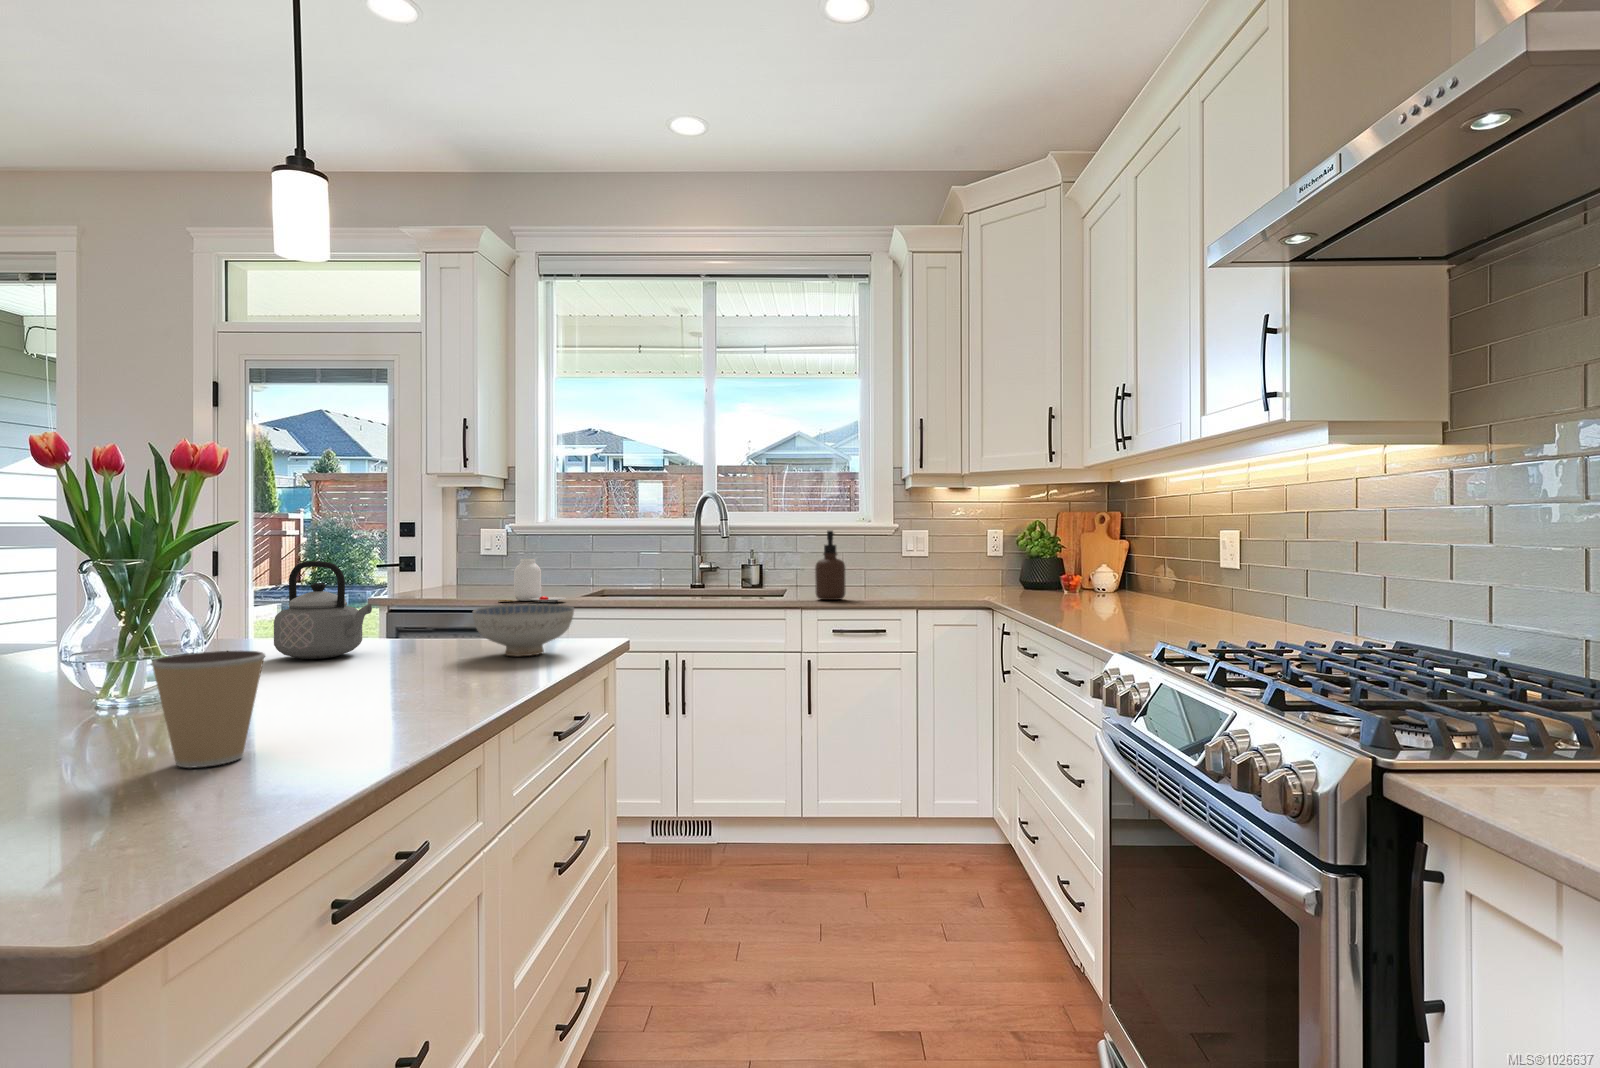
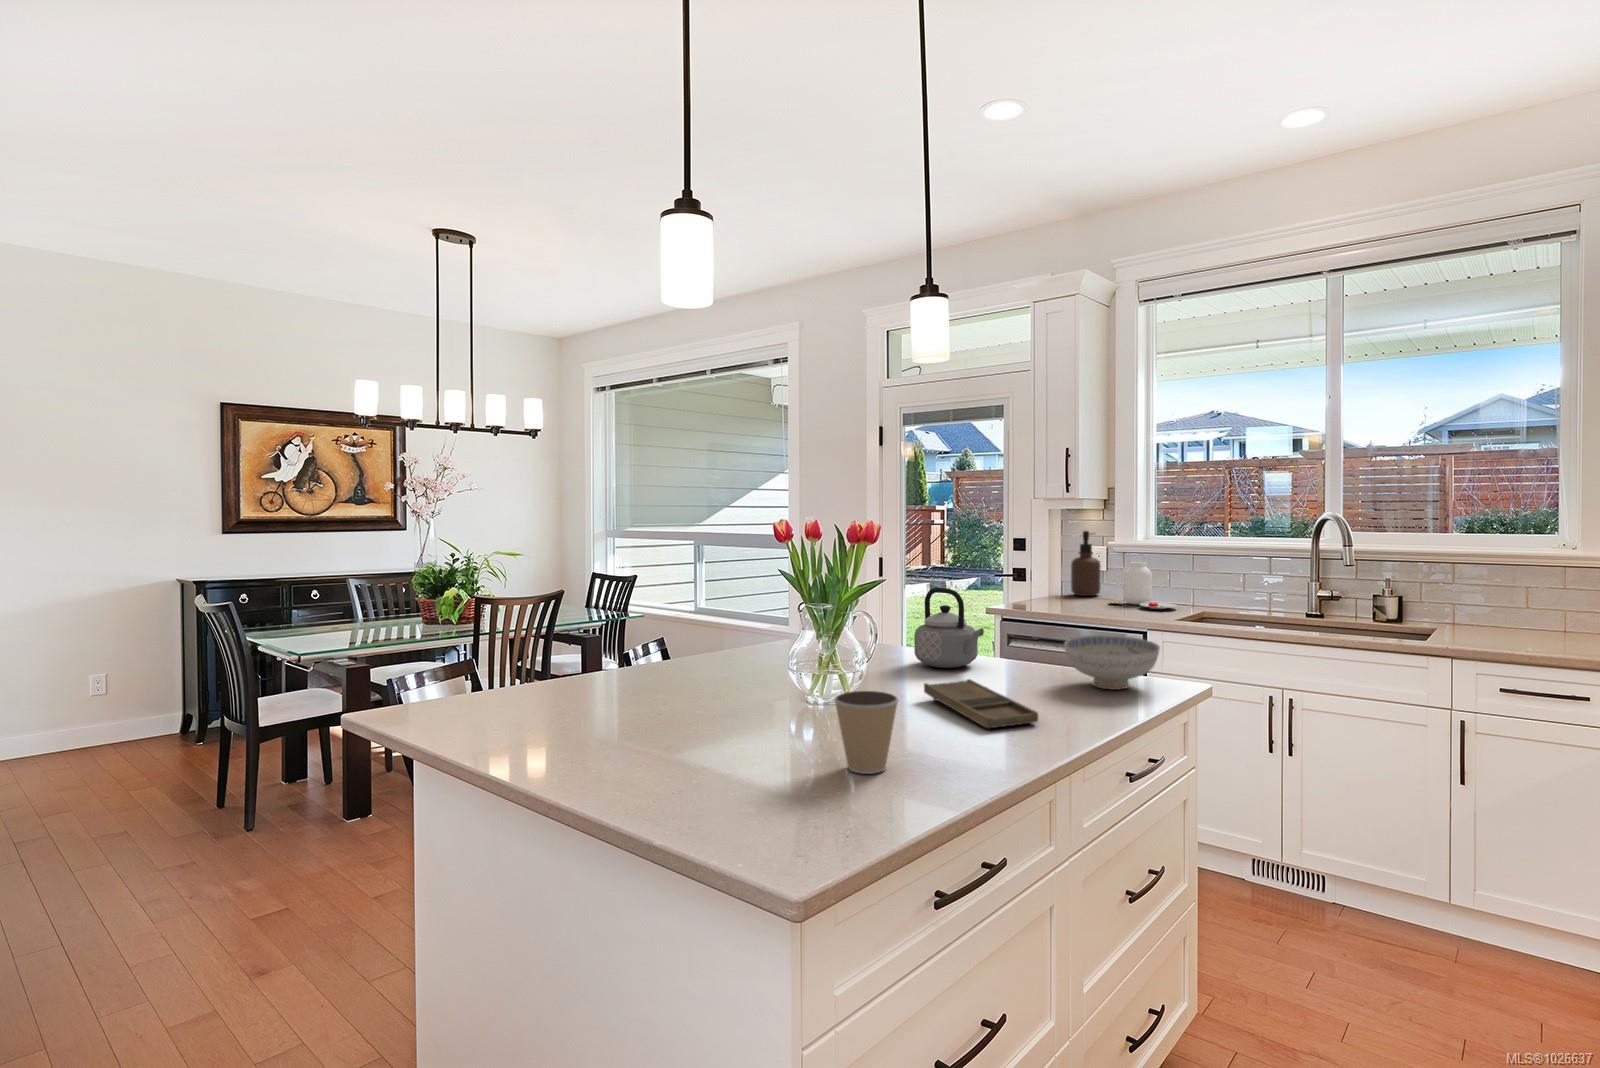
soap dispenser: present [815,531,846,600] -> present [1071,531,1101,596]
tray: none [293,657,454,700] -> present [924,679,1038,728]

